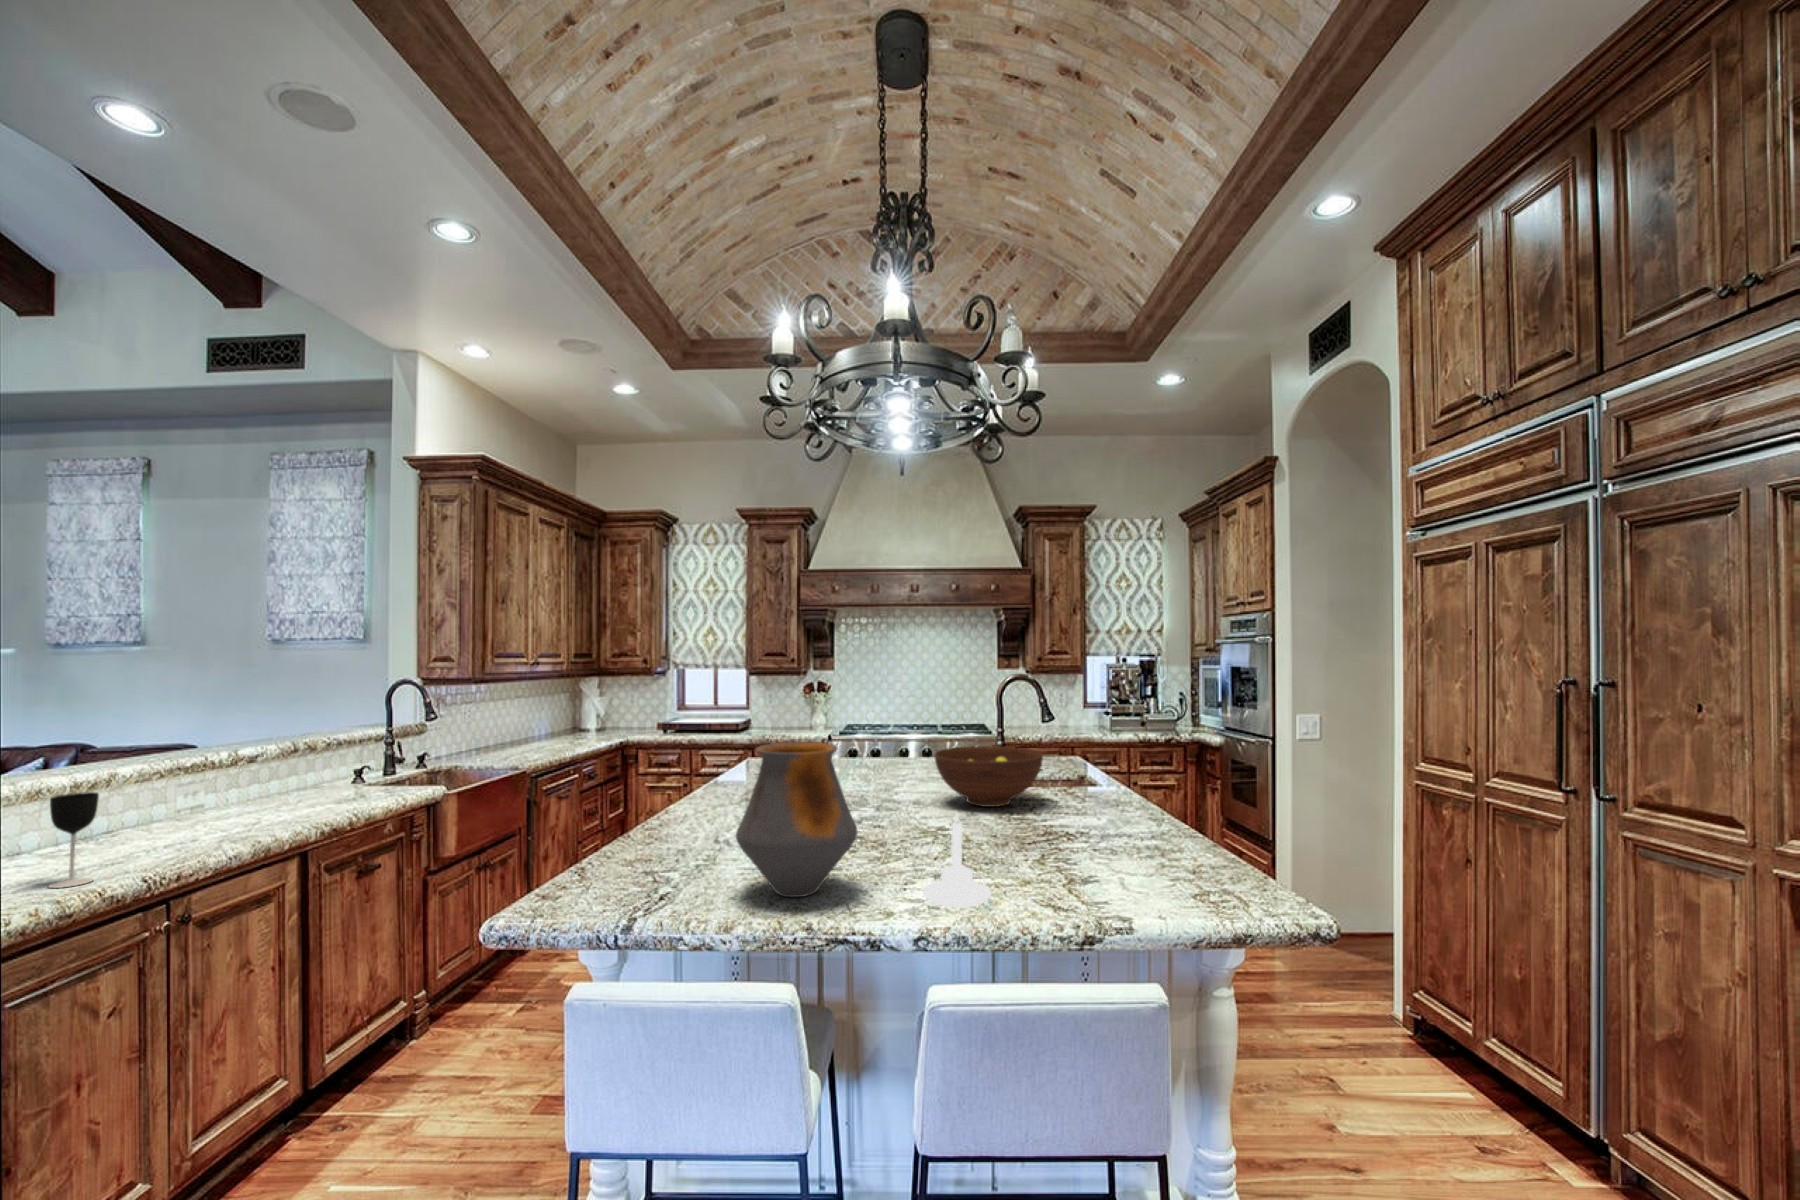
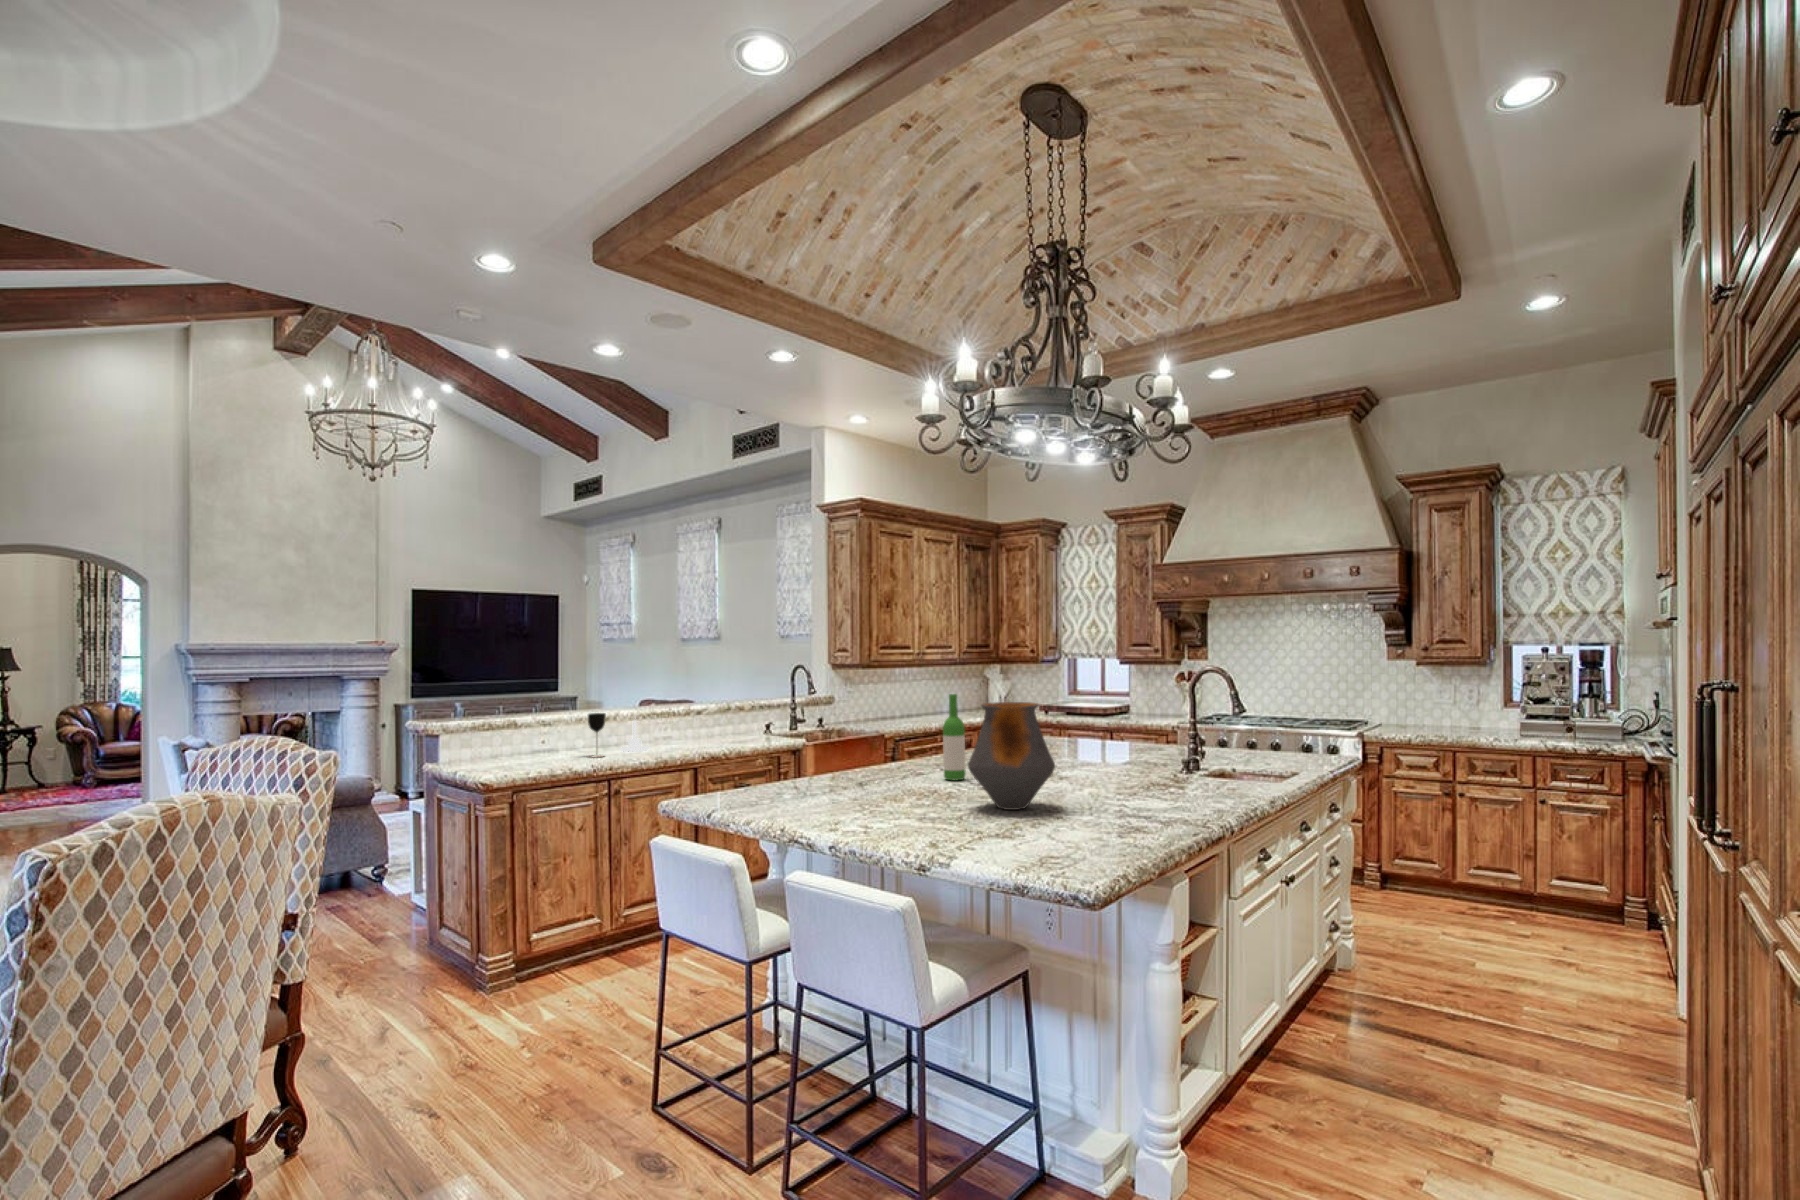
wine bottle: none [886,728,916,850] -> present [943,694,966,780]
vase: present [736,742,858,897] -> present [968,702,1055,810]
fruit bowl: present [935,746,1043,807] -> none [1055,721,1148,769]
candle holder: present [923,813,991,908] -> present [621,720,649,752]

